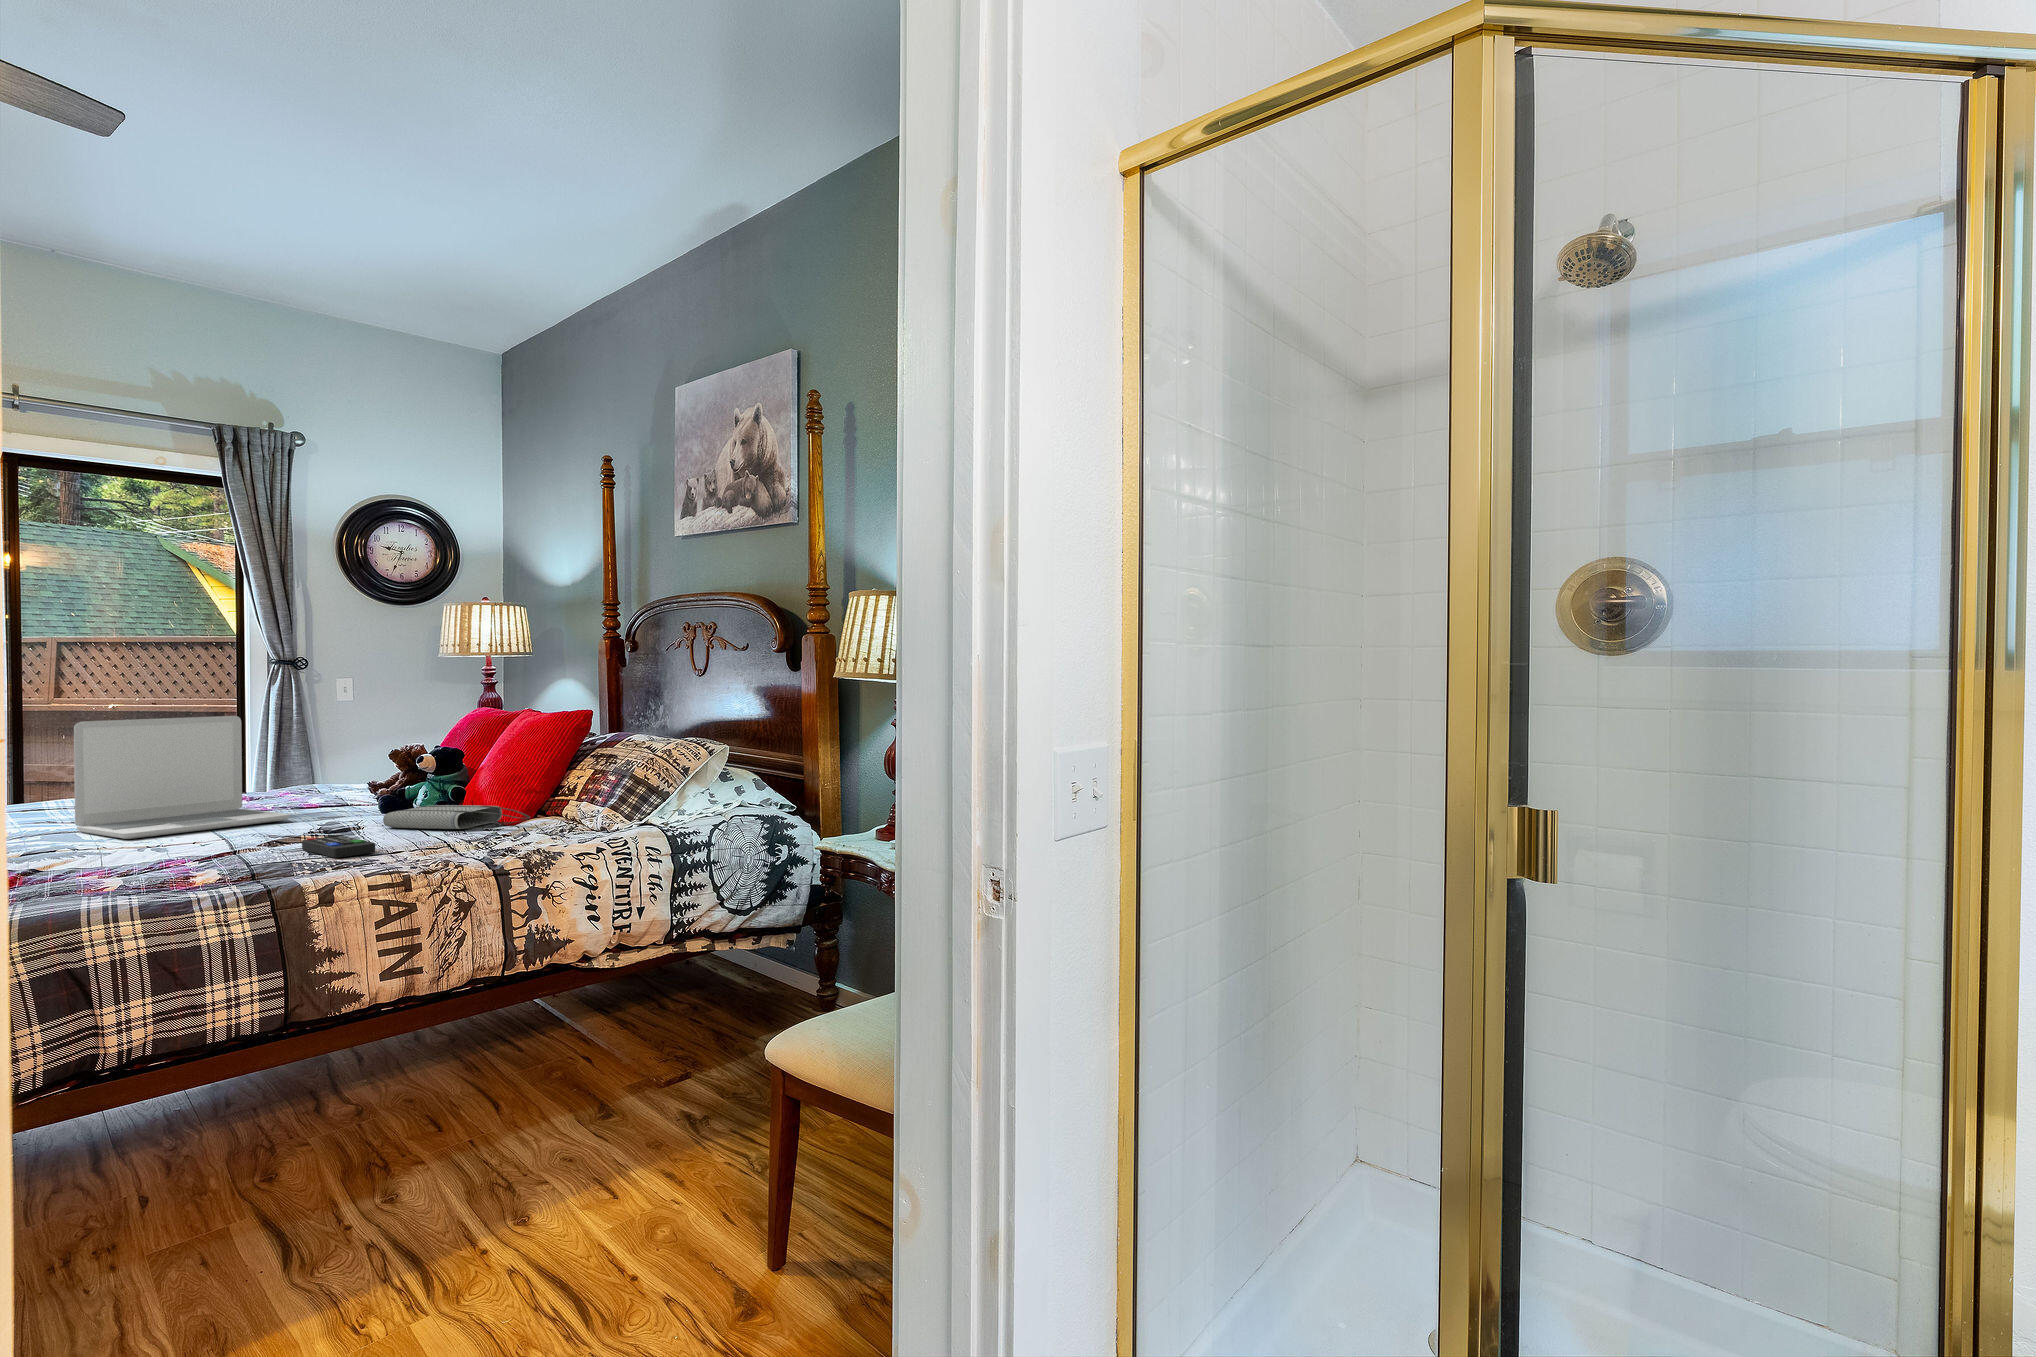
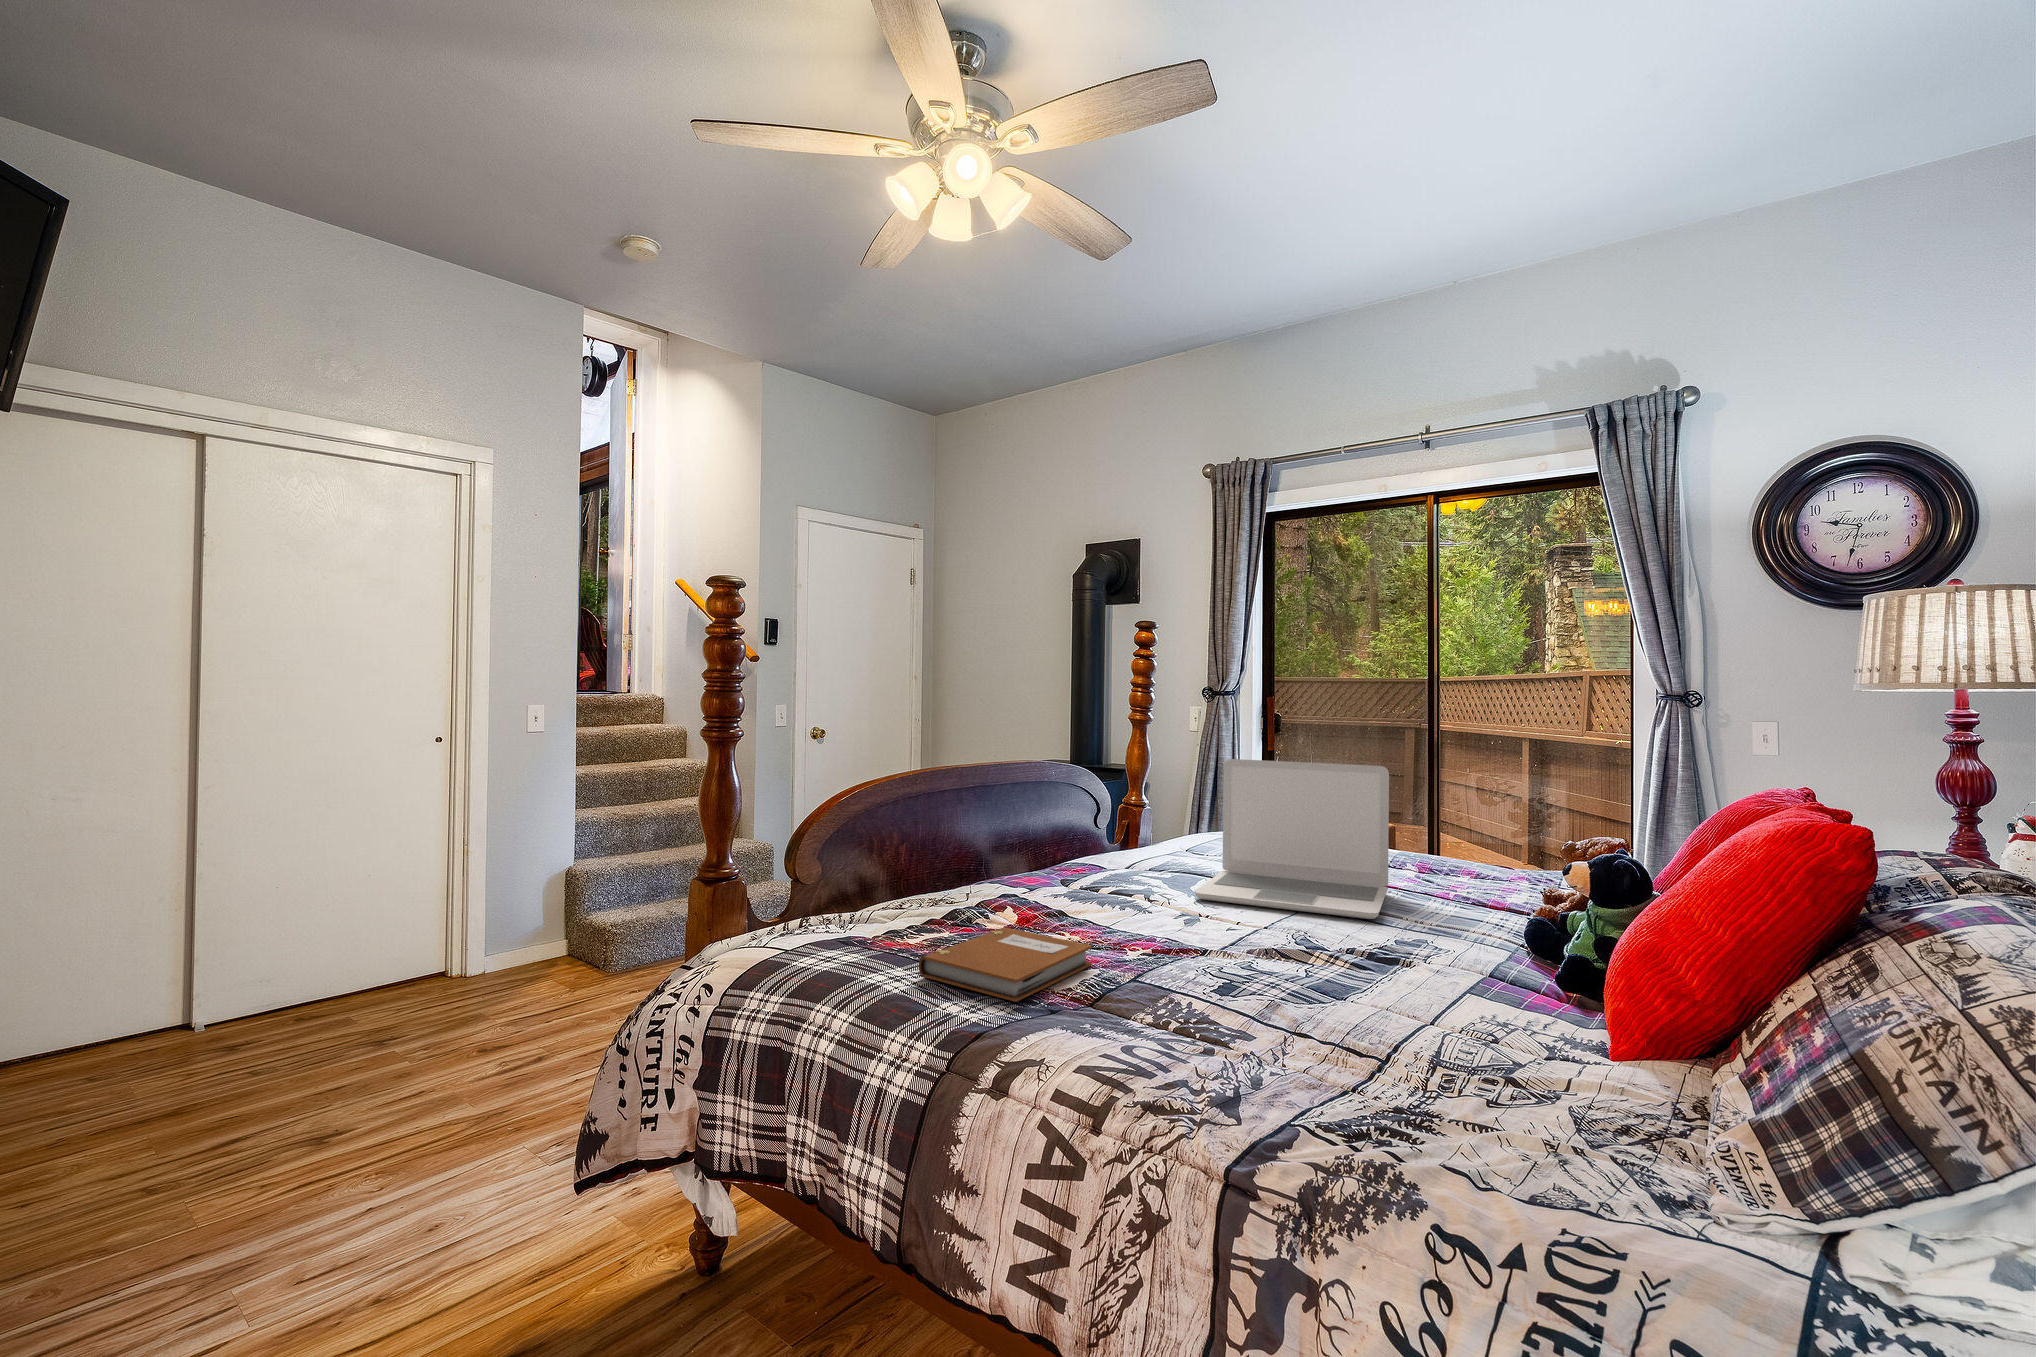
tote bag: present [383,805,530,829] -> none [1394,955,1572,1067]
remote control: present [302,835,375,858] -> none [1150,966,1252,1028]
notebook: none [99,848,249,889] -> present [919,928,1092,1002]

